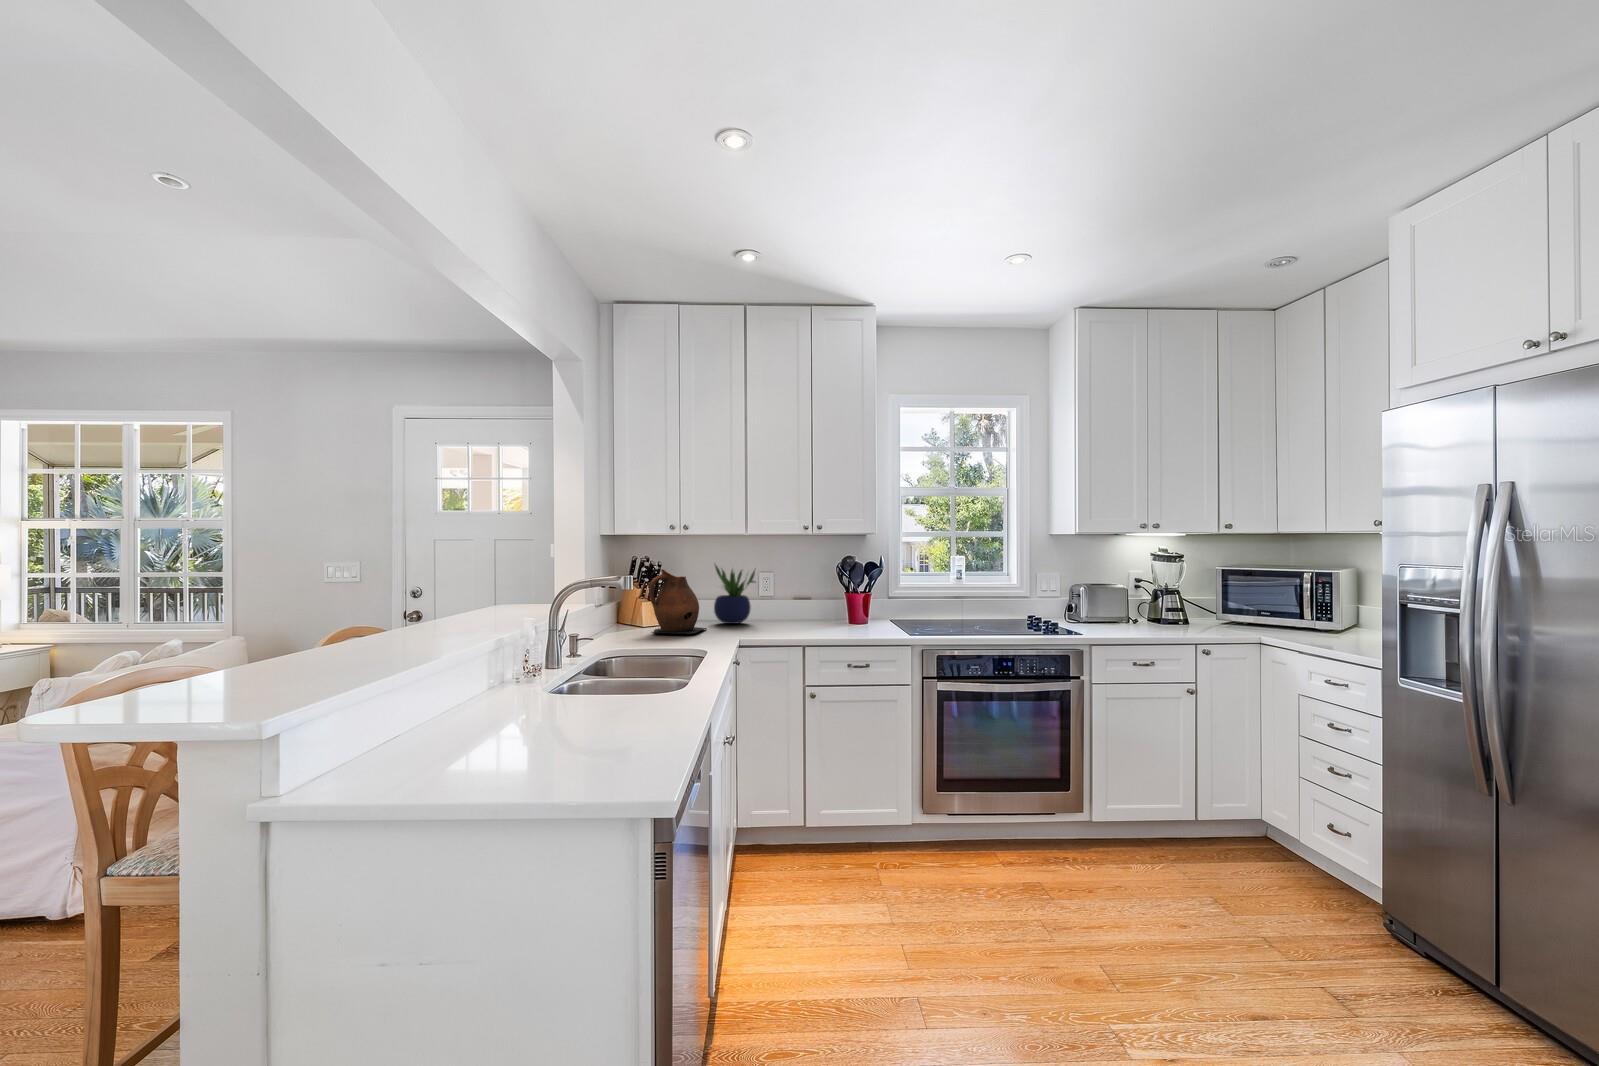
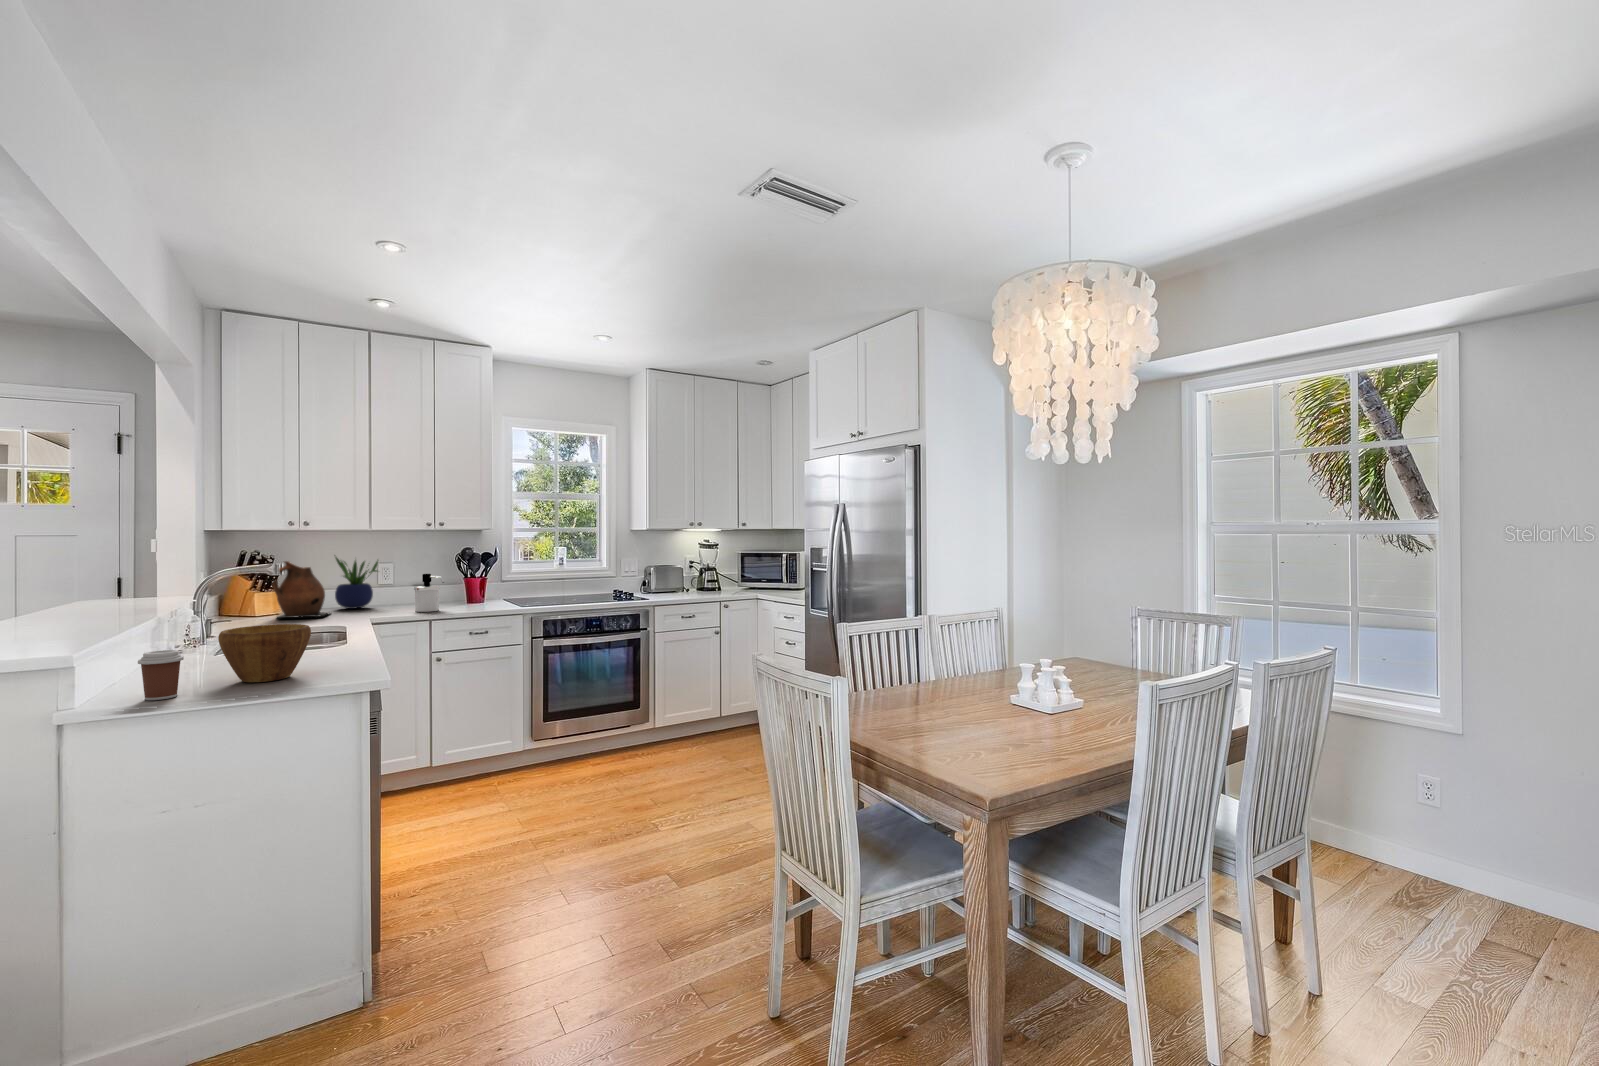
soap dispenser: none [788,588,820,634] -> present [414,574,444,612]
bowl: none [497,664,608,751] -> present [218,624,311,682]
coffee cup: none [389,698,443,771] -> present [138,650,184,700]

